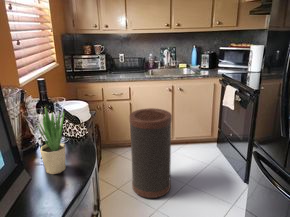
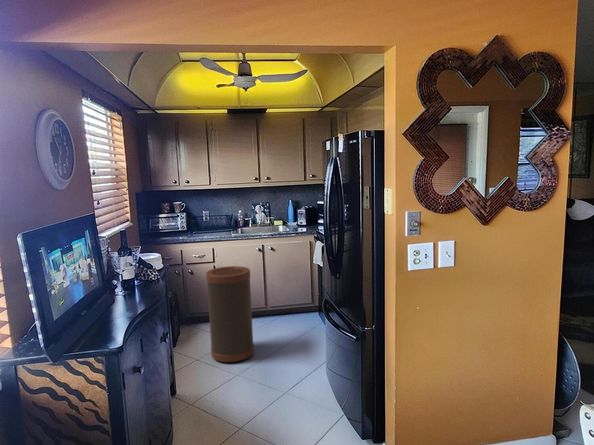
potted plant: present [37,106,65,174] -> none [119,245,141,298]

